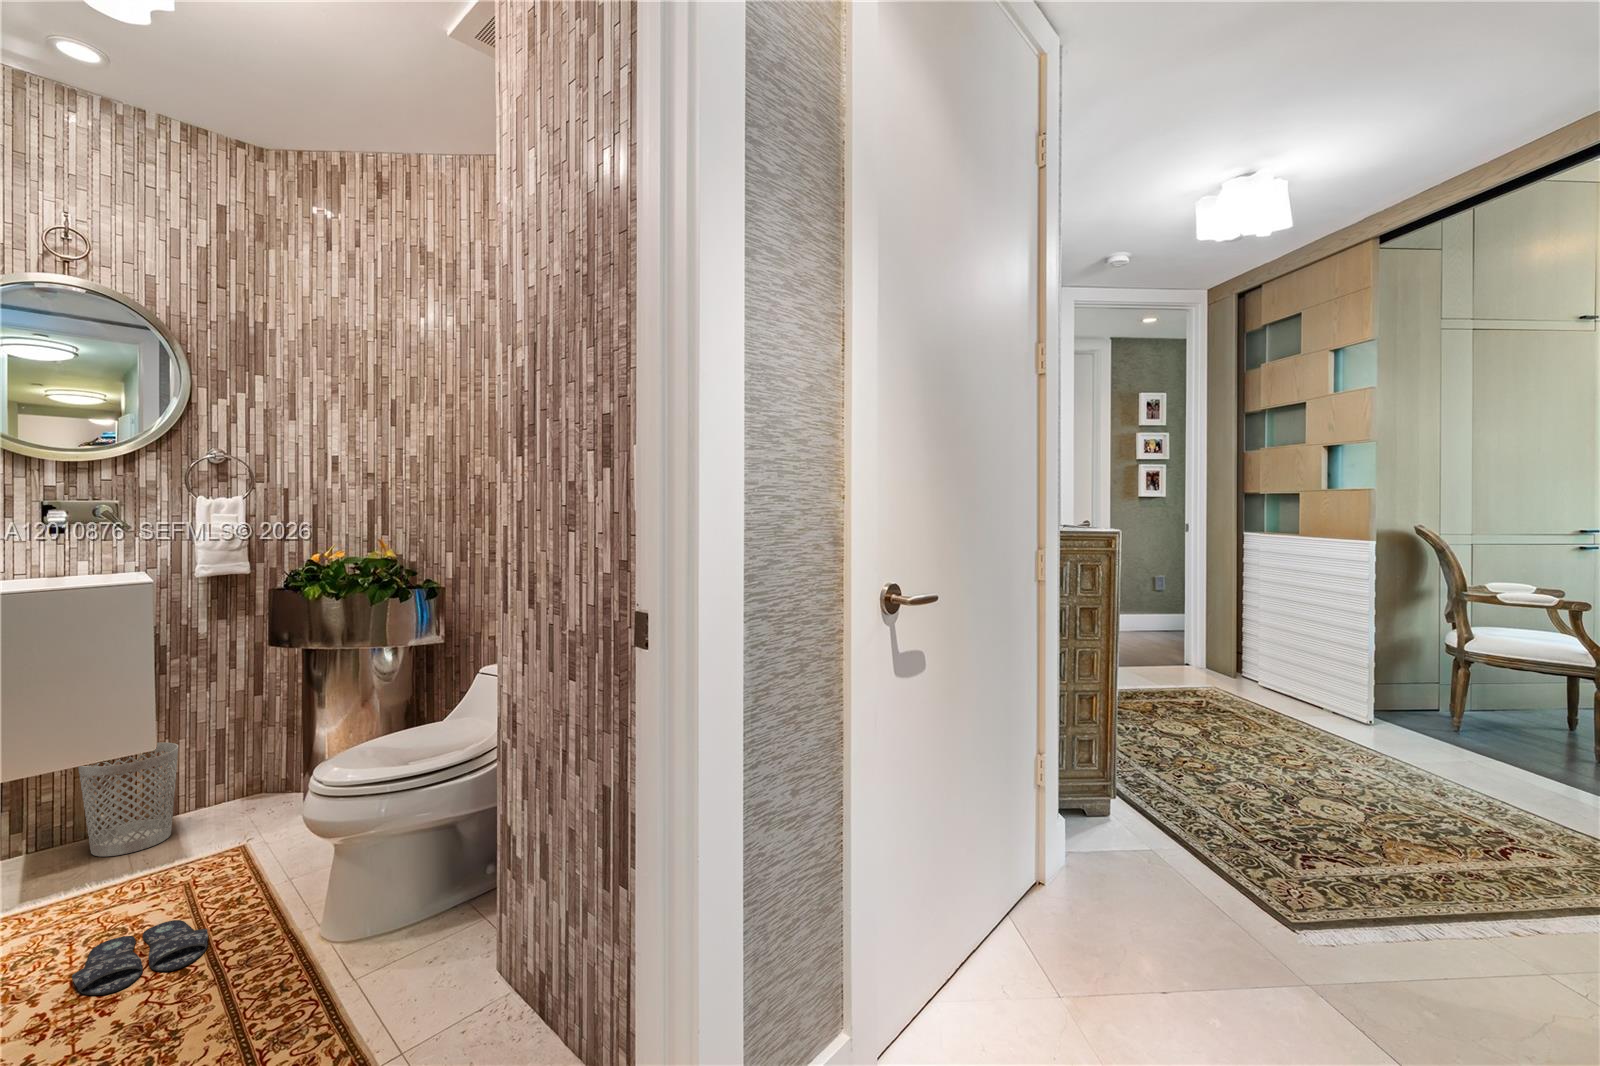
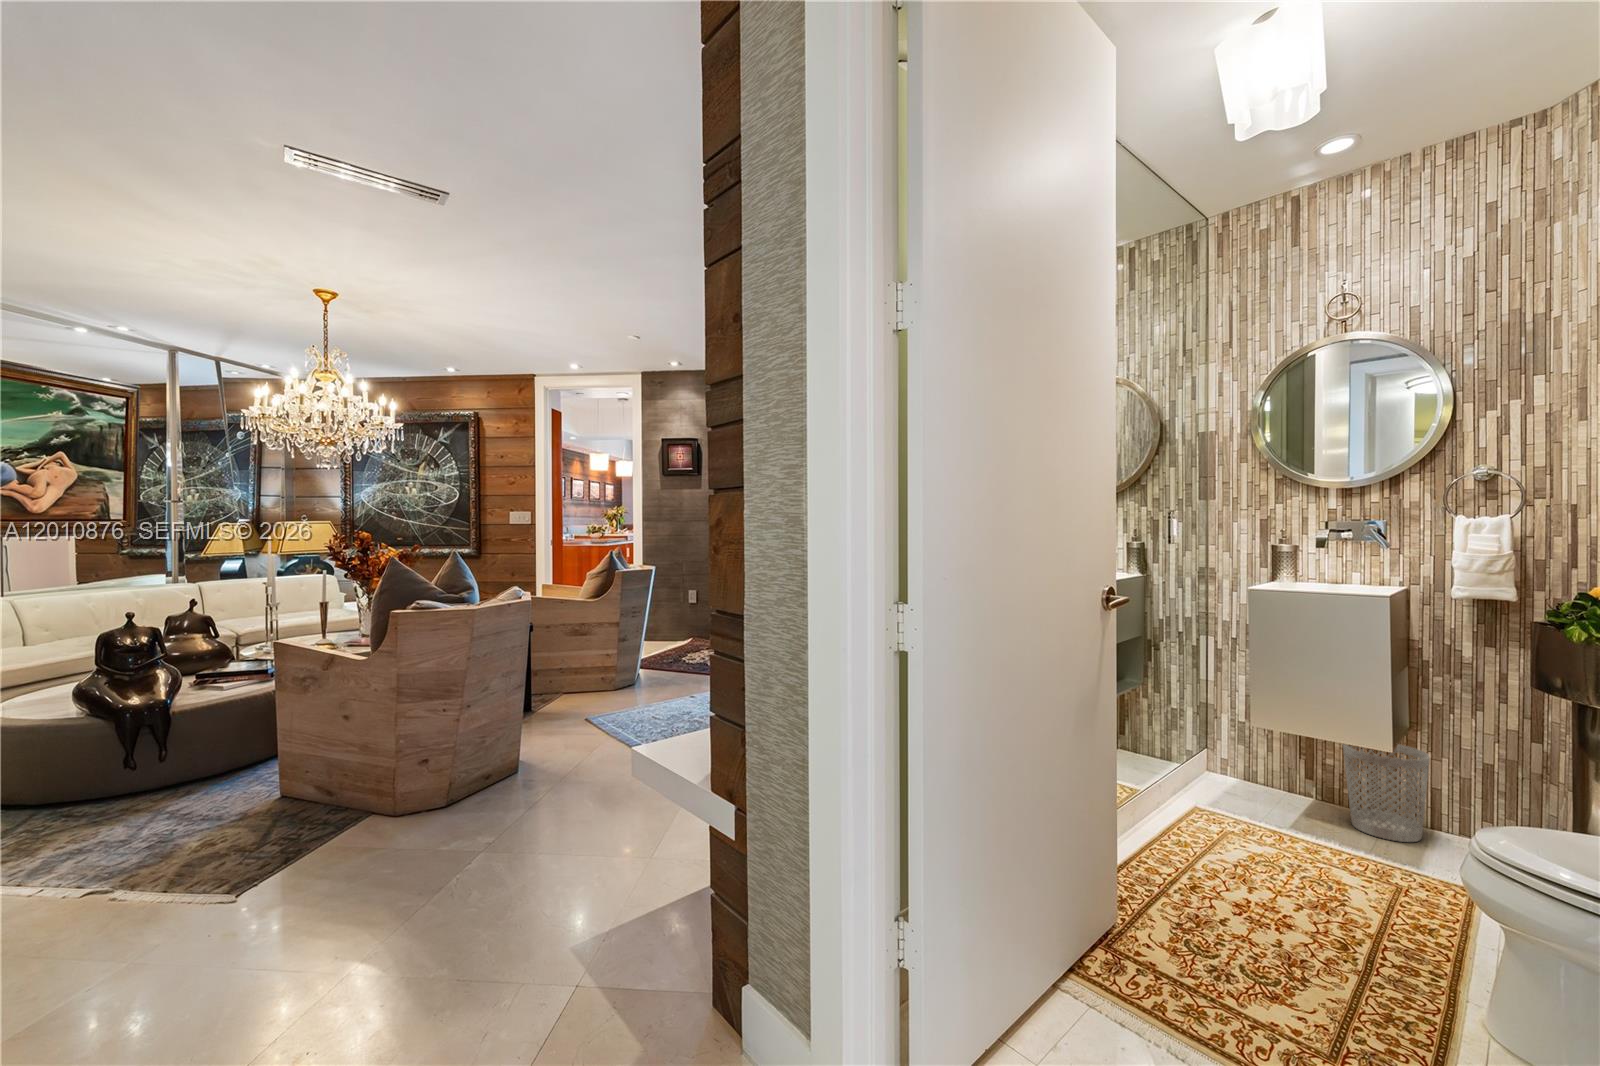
slippers: present [72,920,208,995] -> none [1272,887,1385,946]

